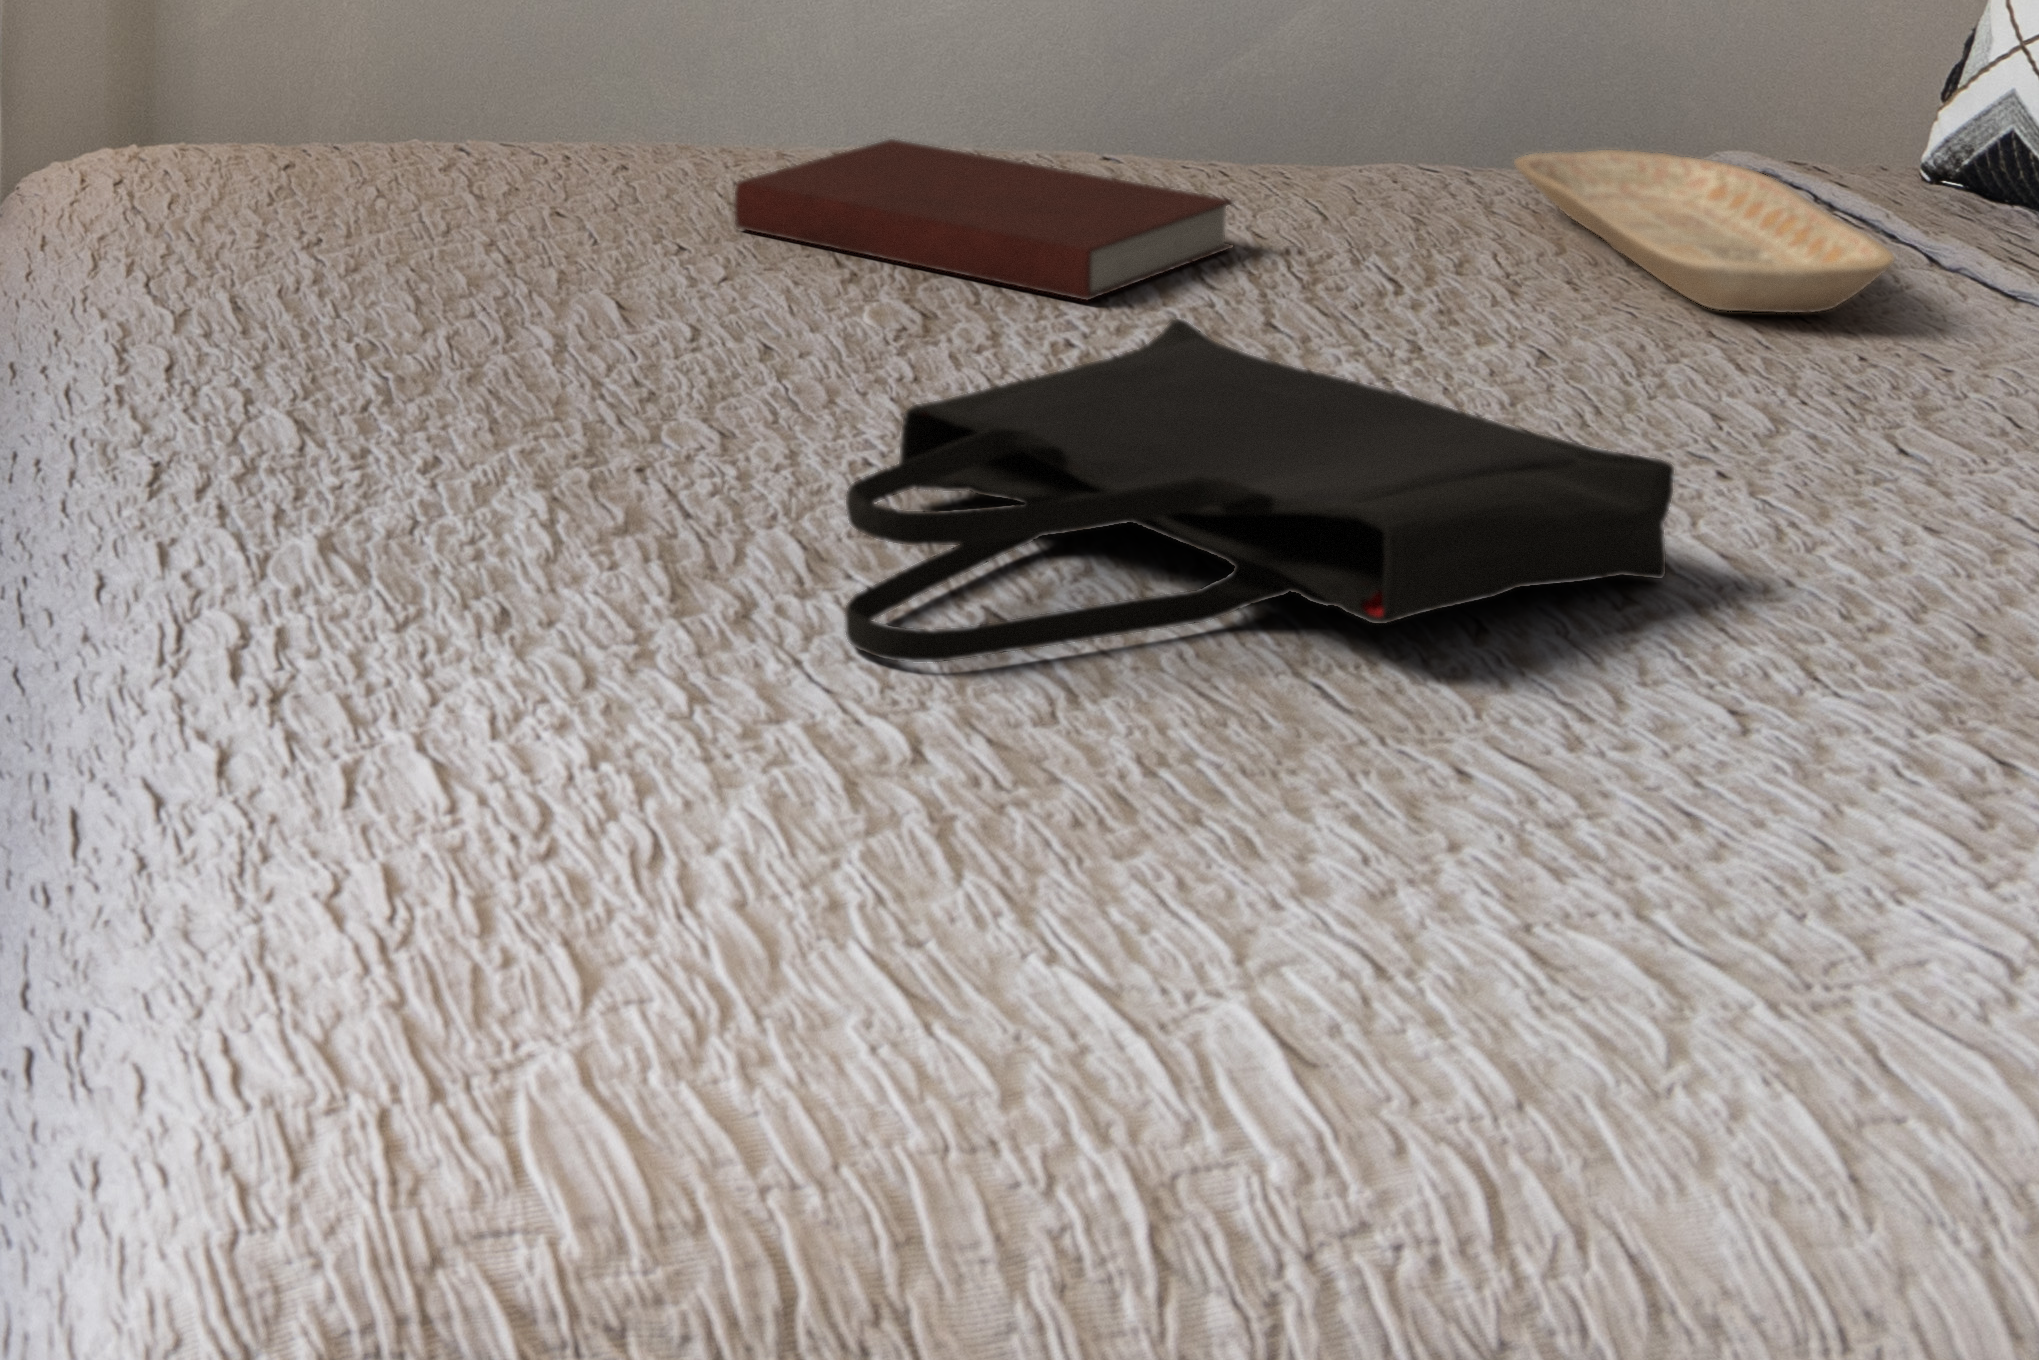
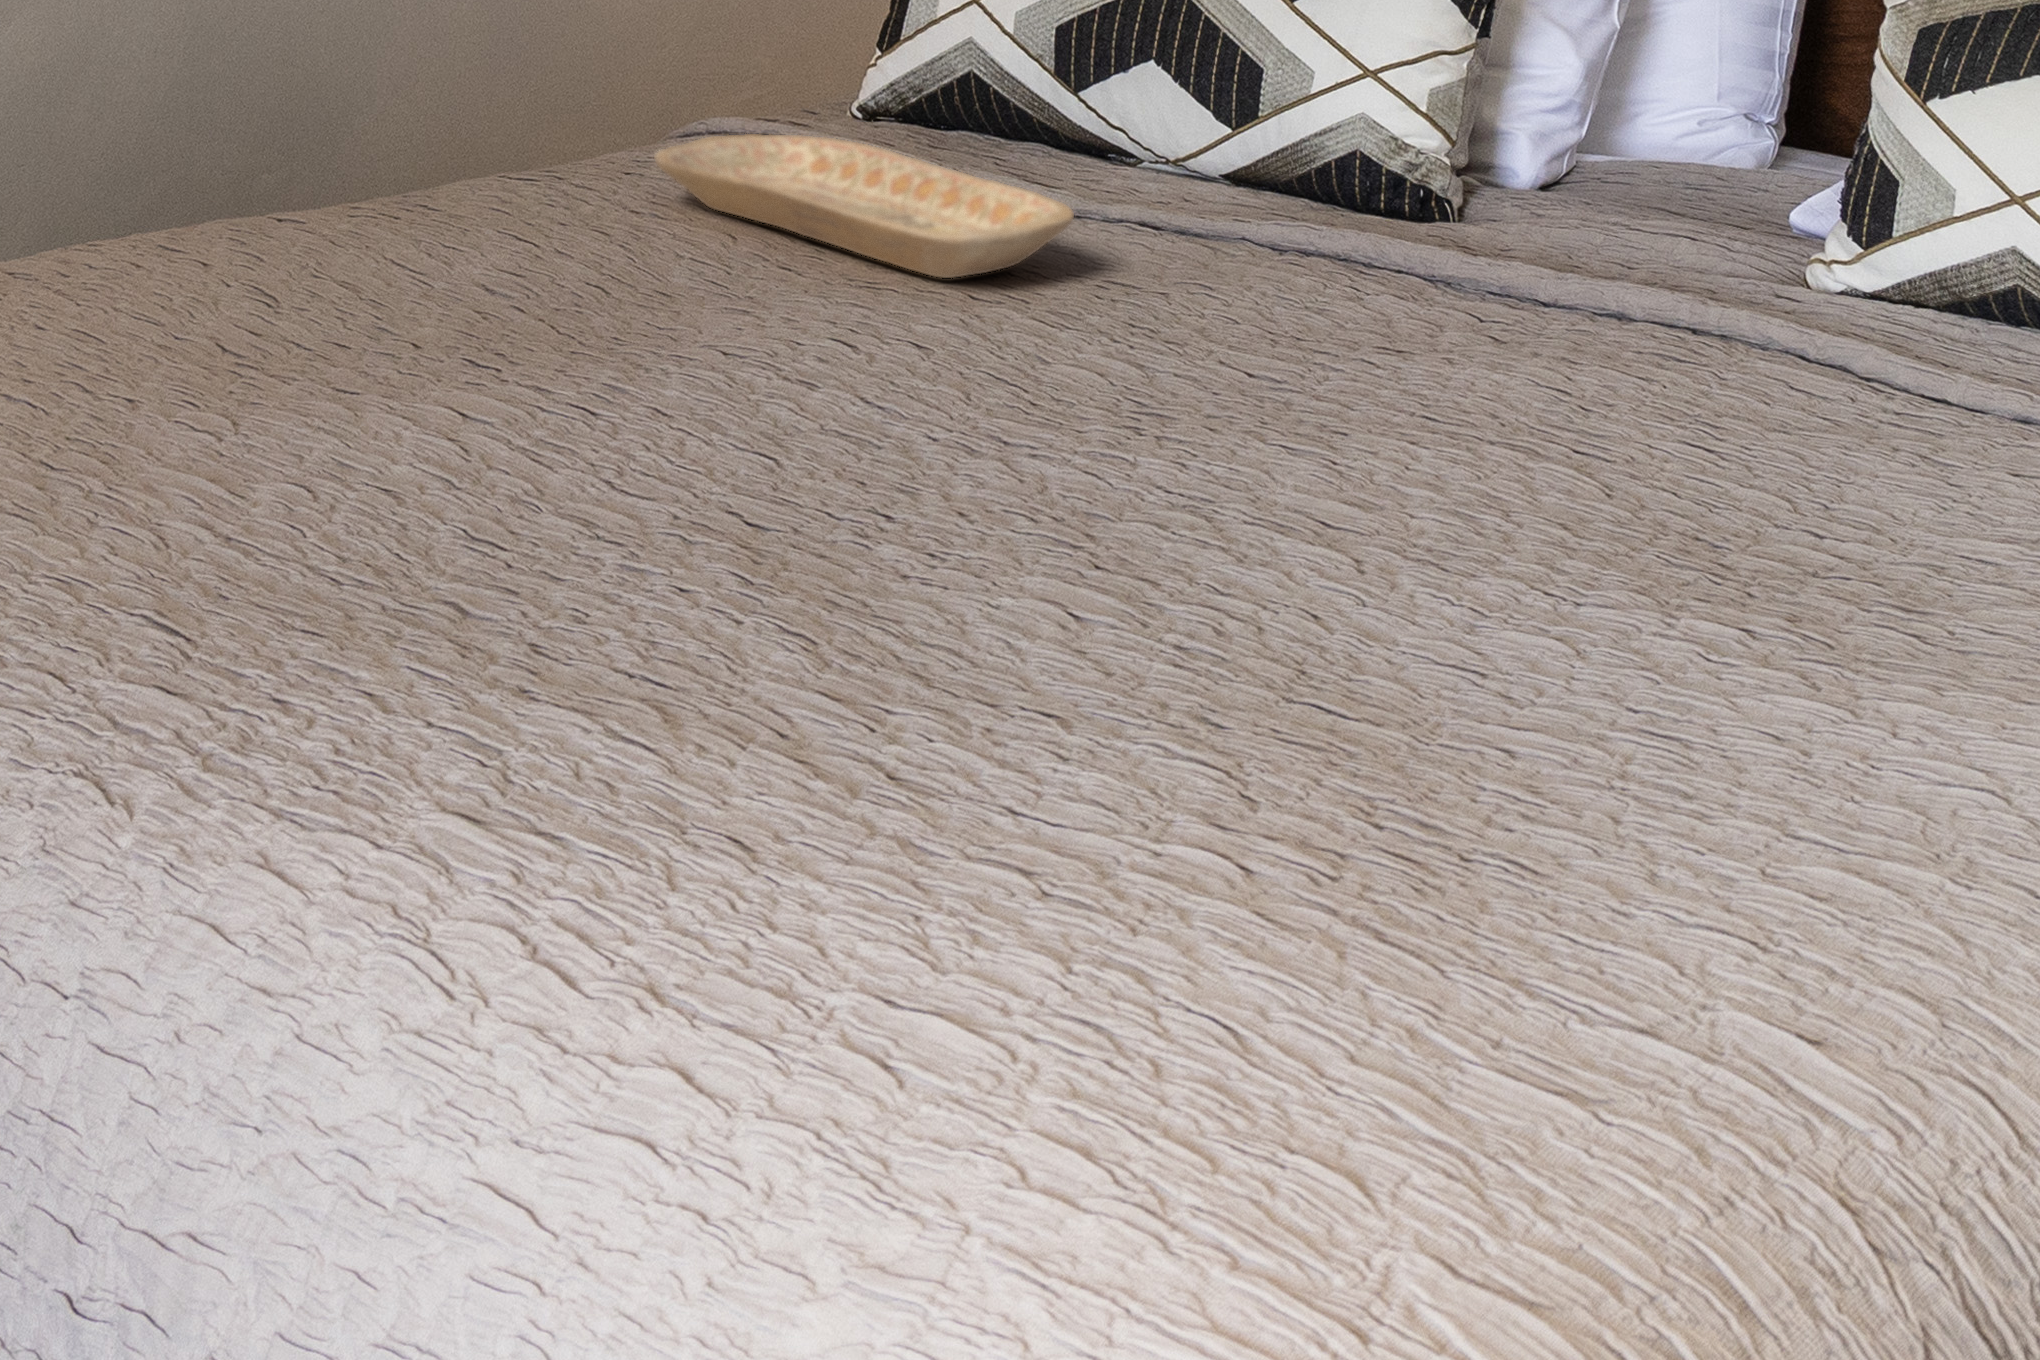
notebook: present [734,139,1233,300] -> none [63,227,519,371]
tote bag: present [845,319,1674,662] -> none [699,375,1322,783]

